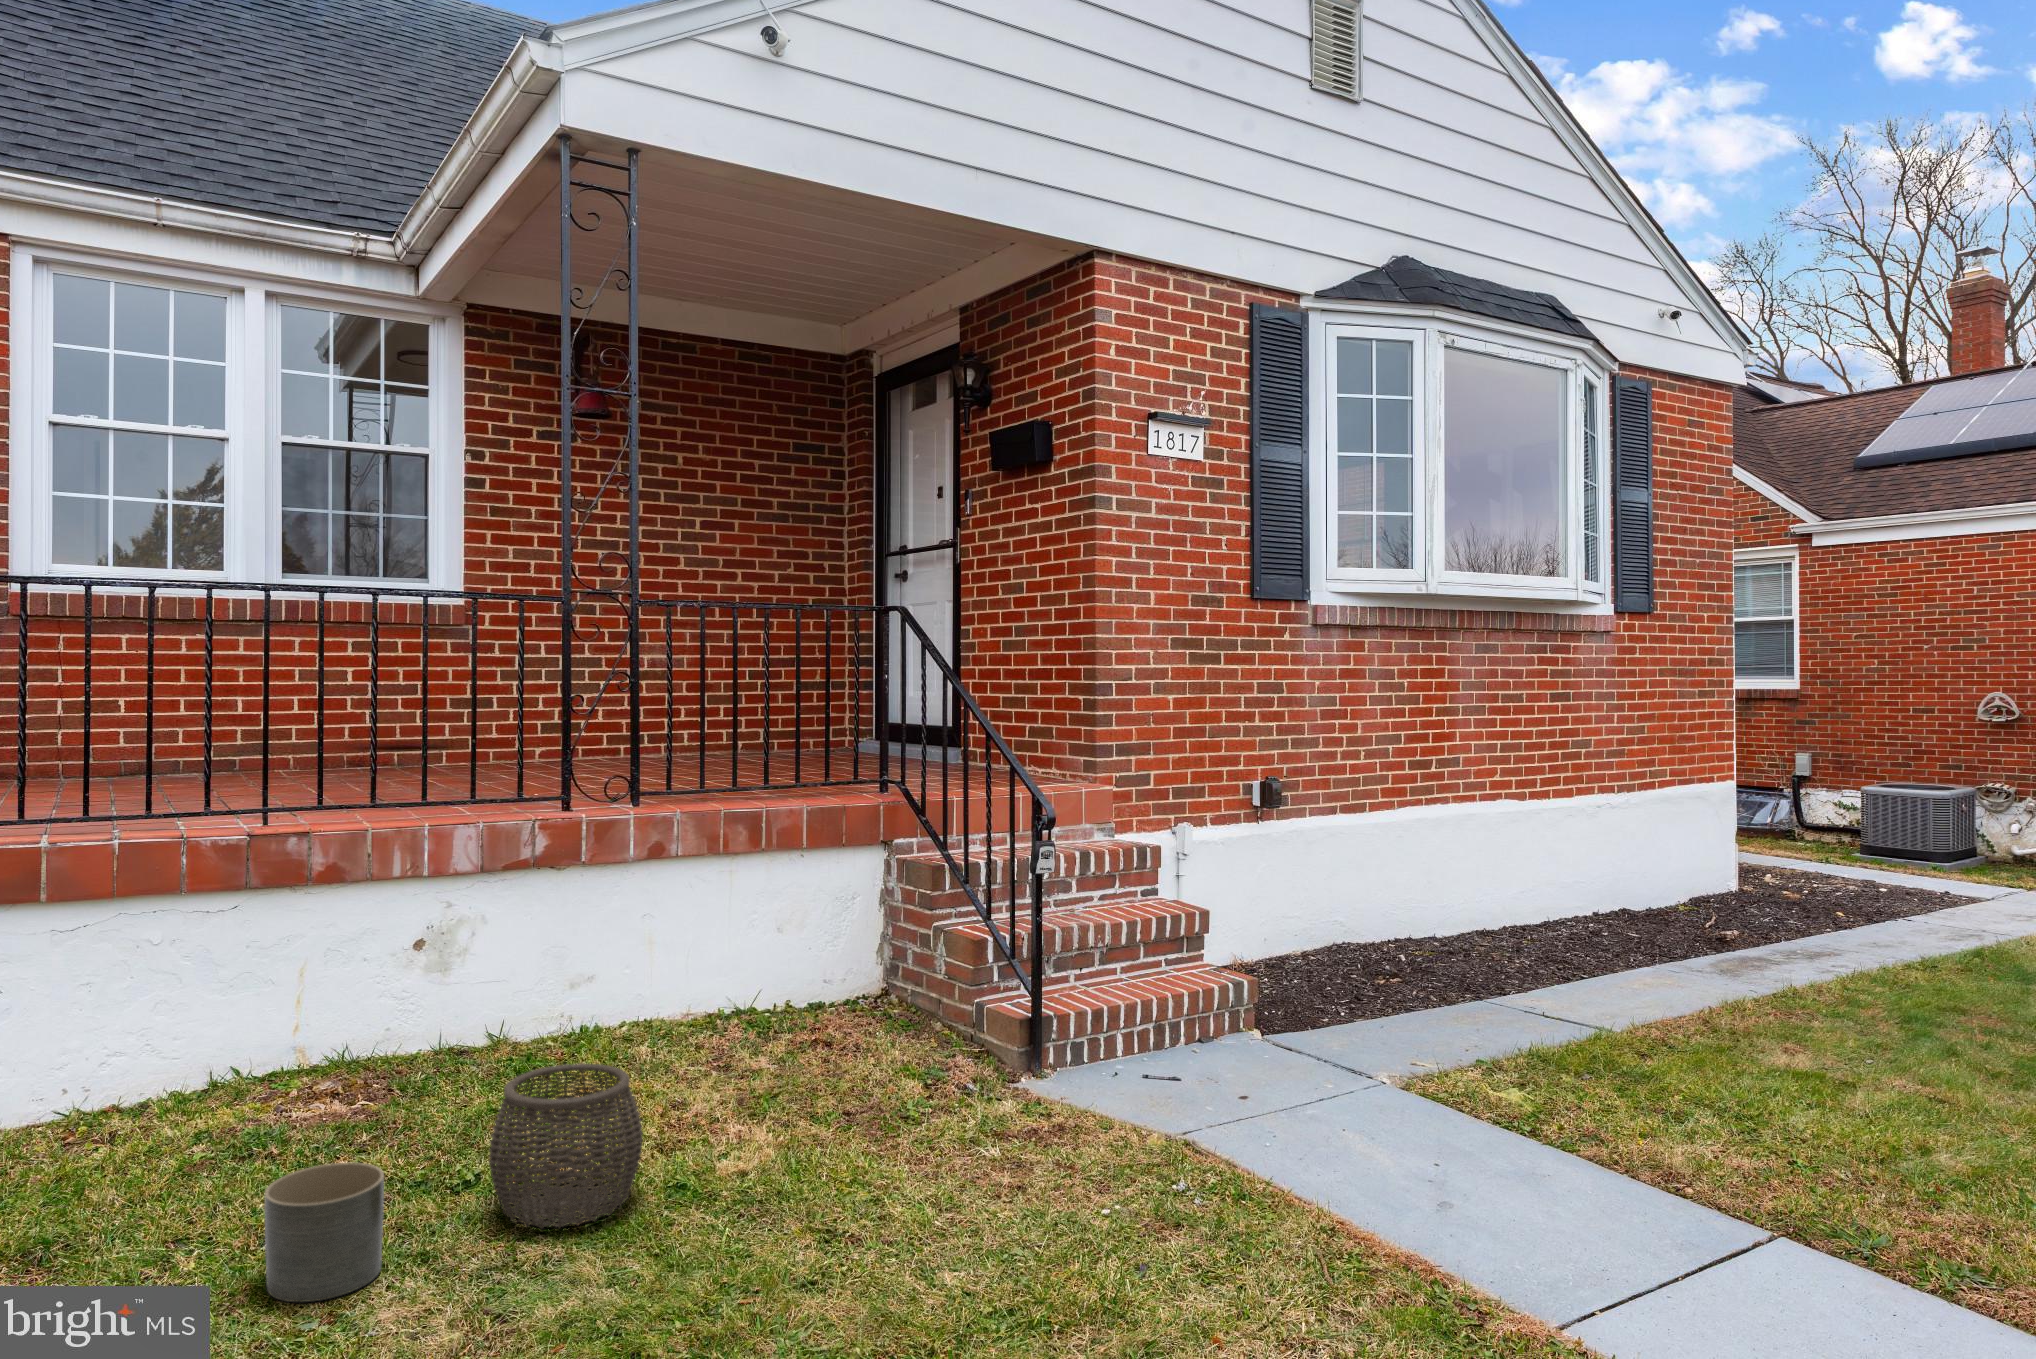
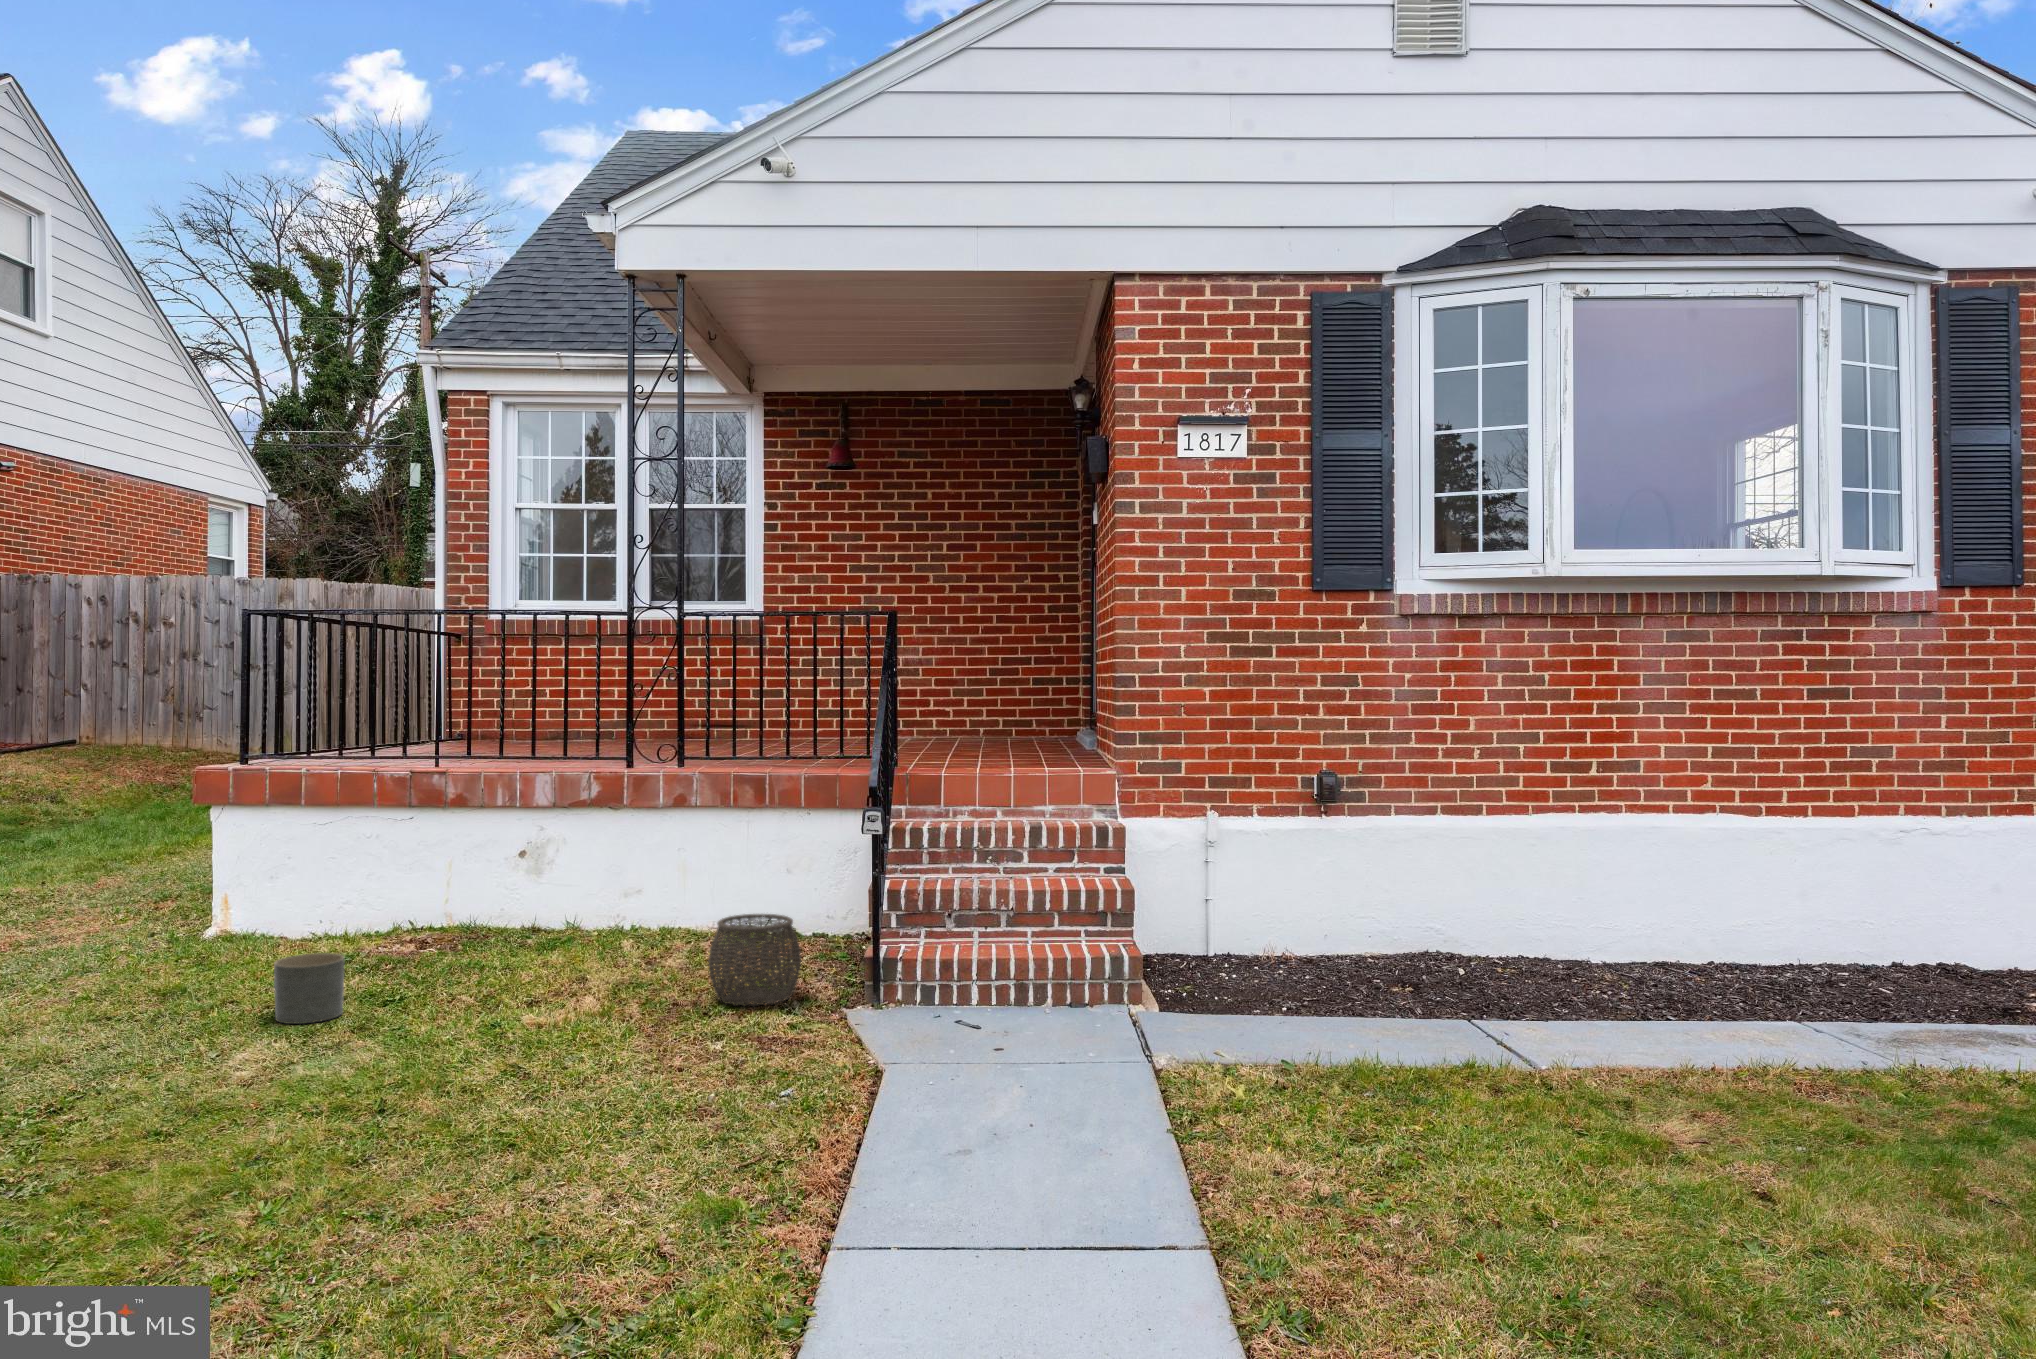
woven basket: present [489,1063,643,1228] -> present [708,914,801,1006]

